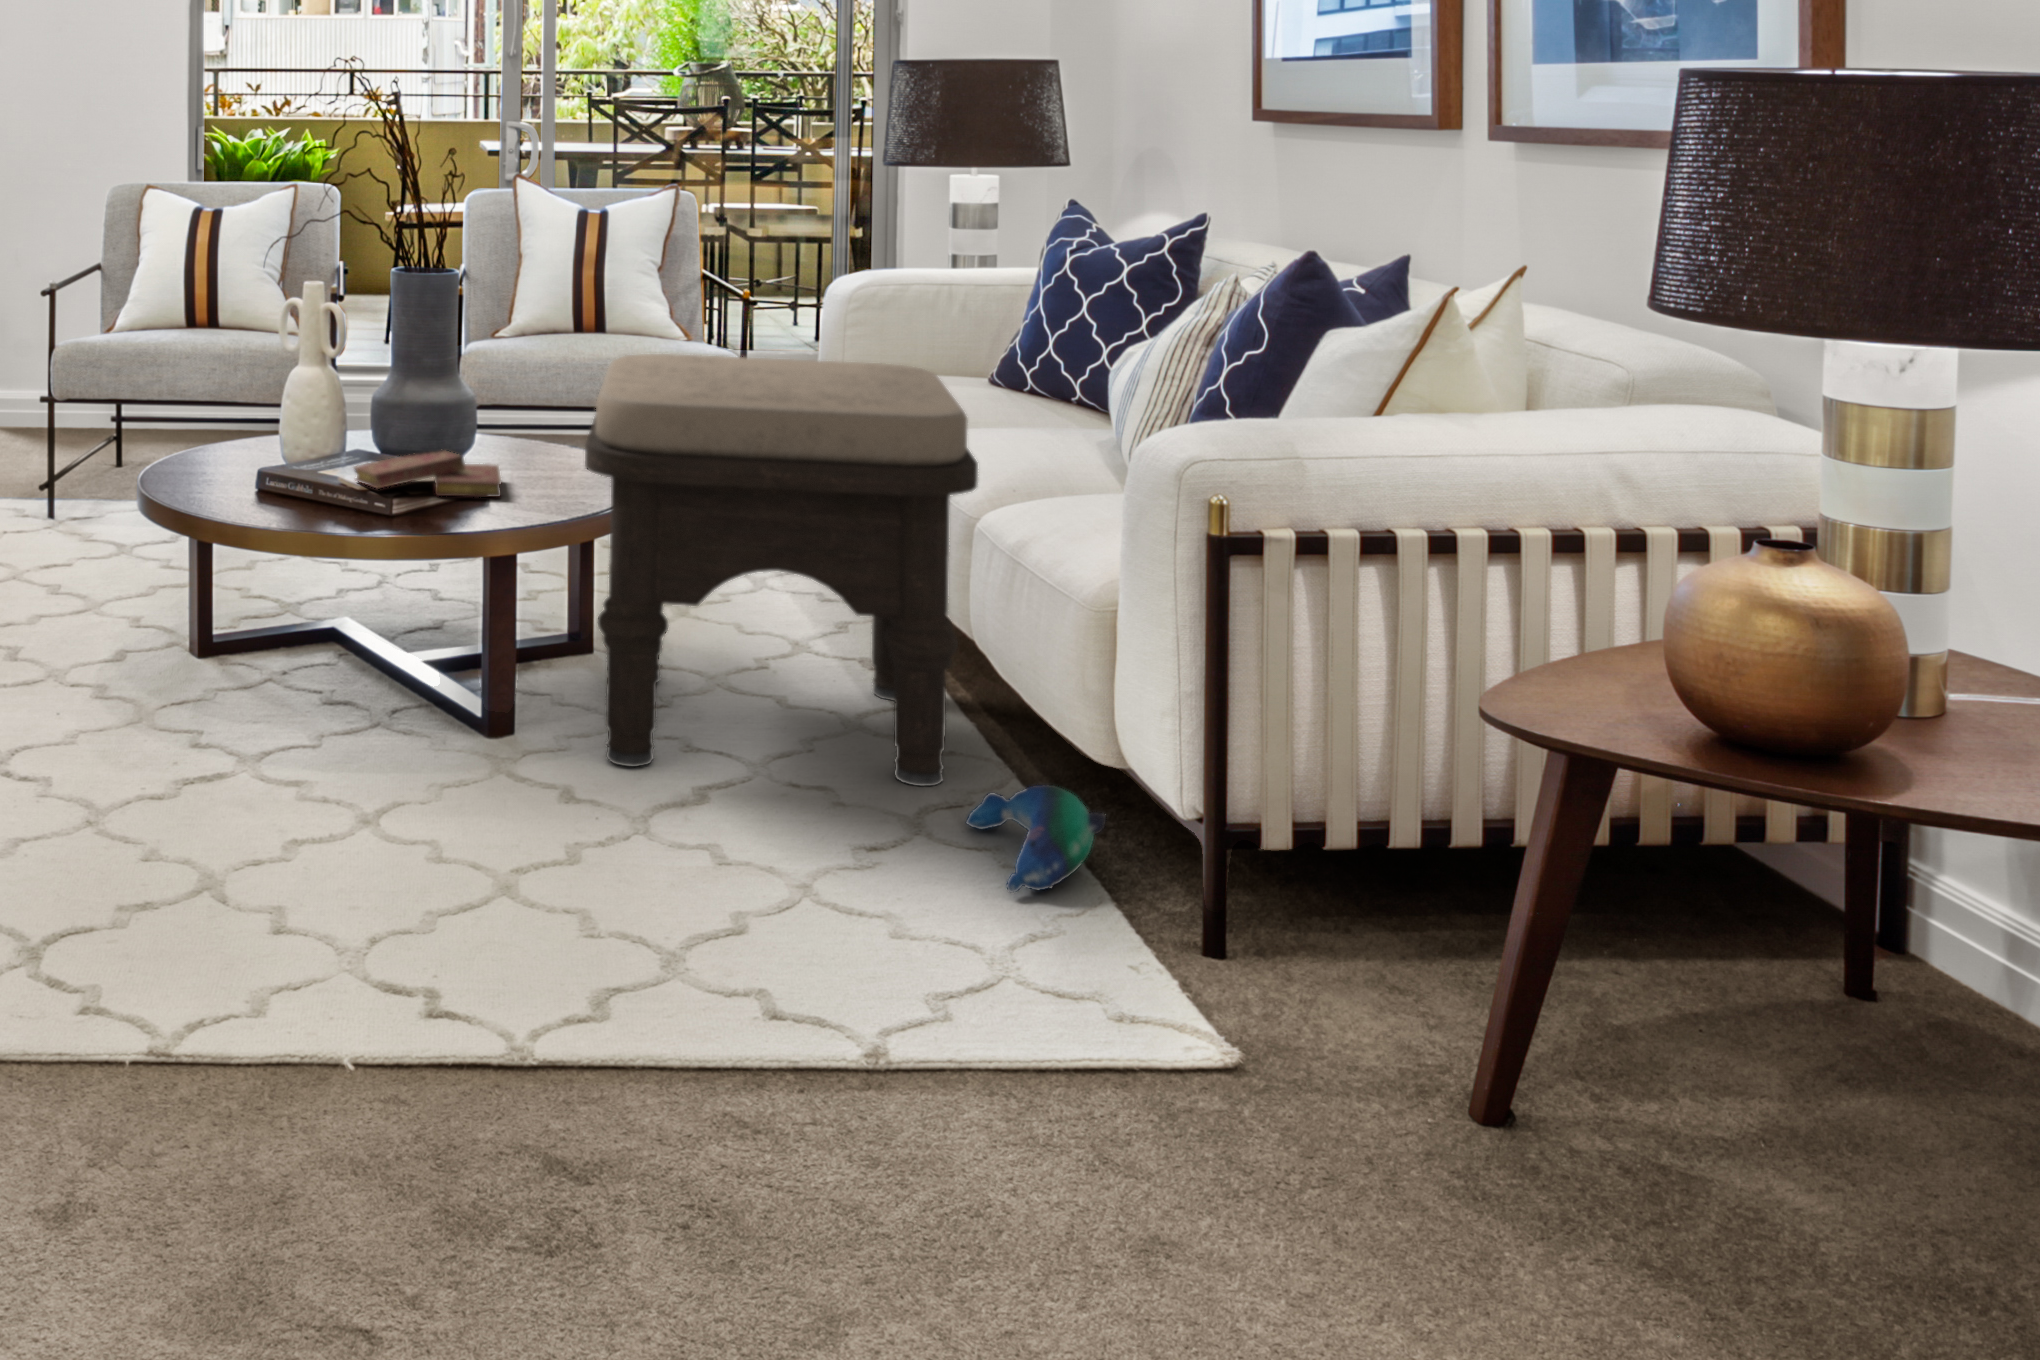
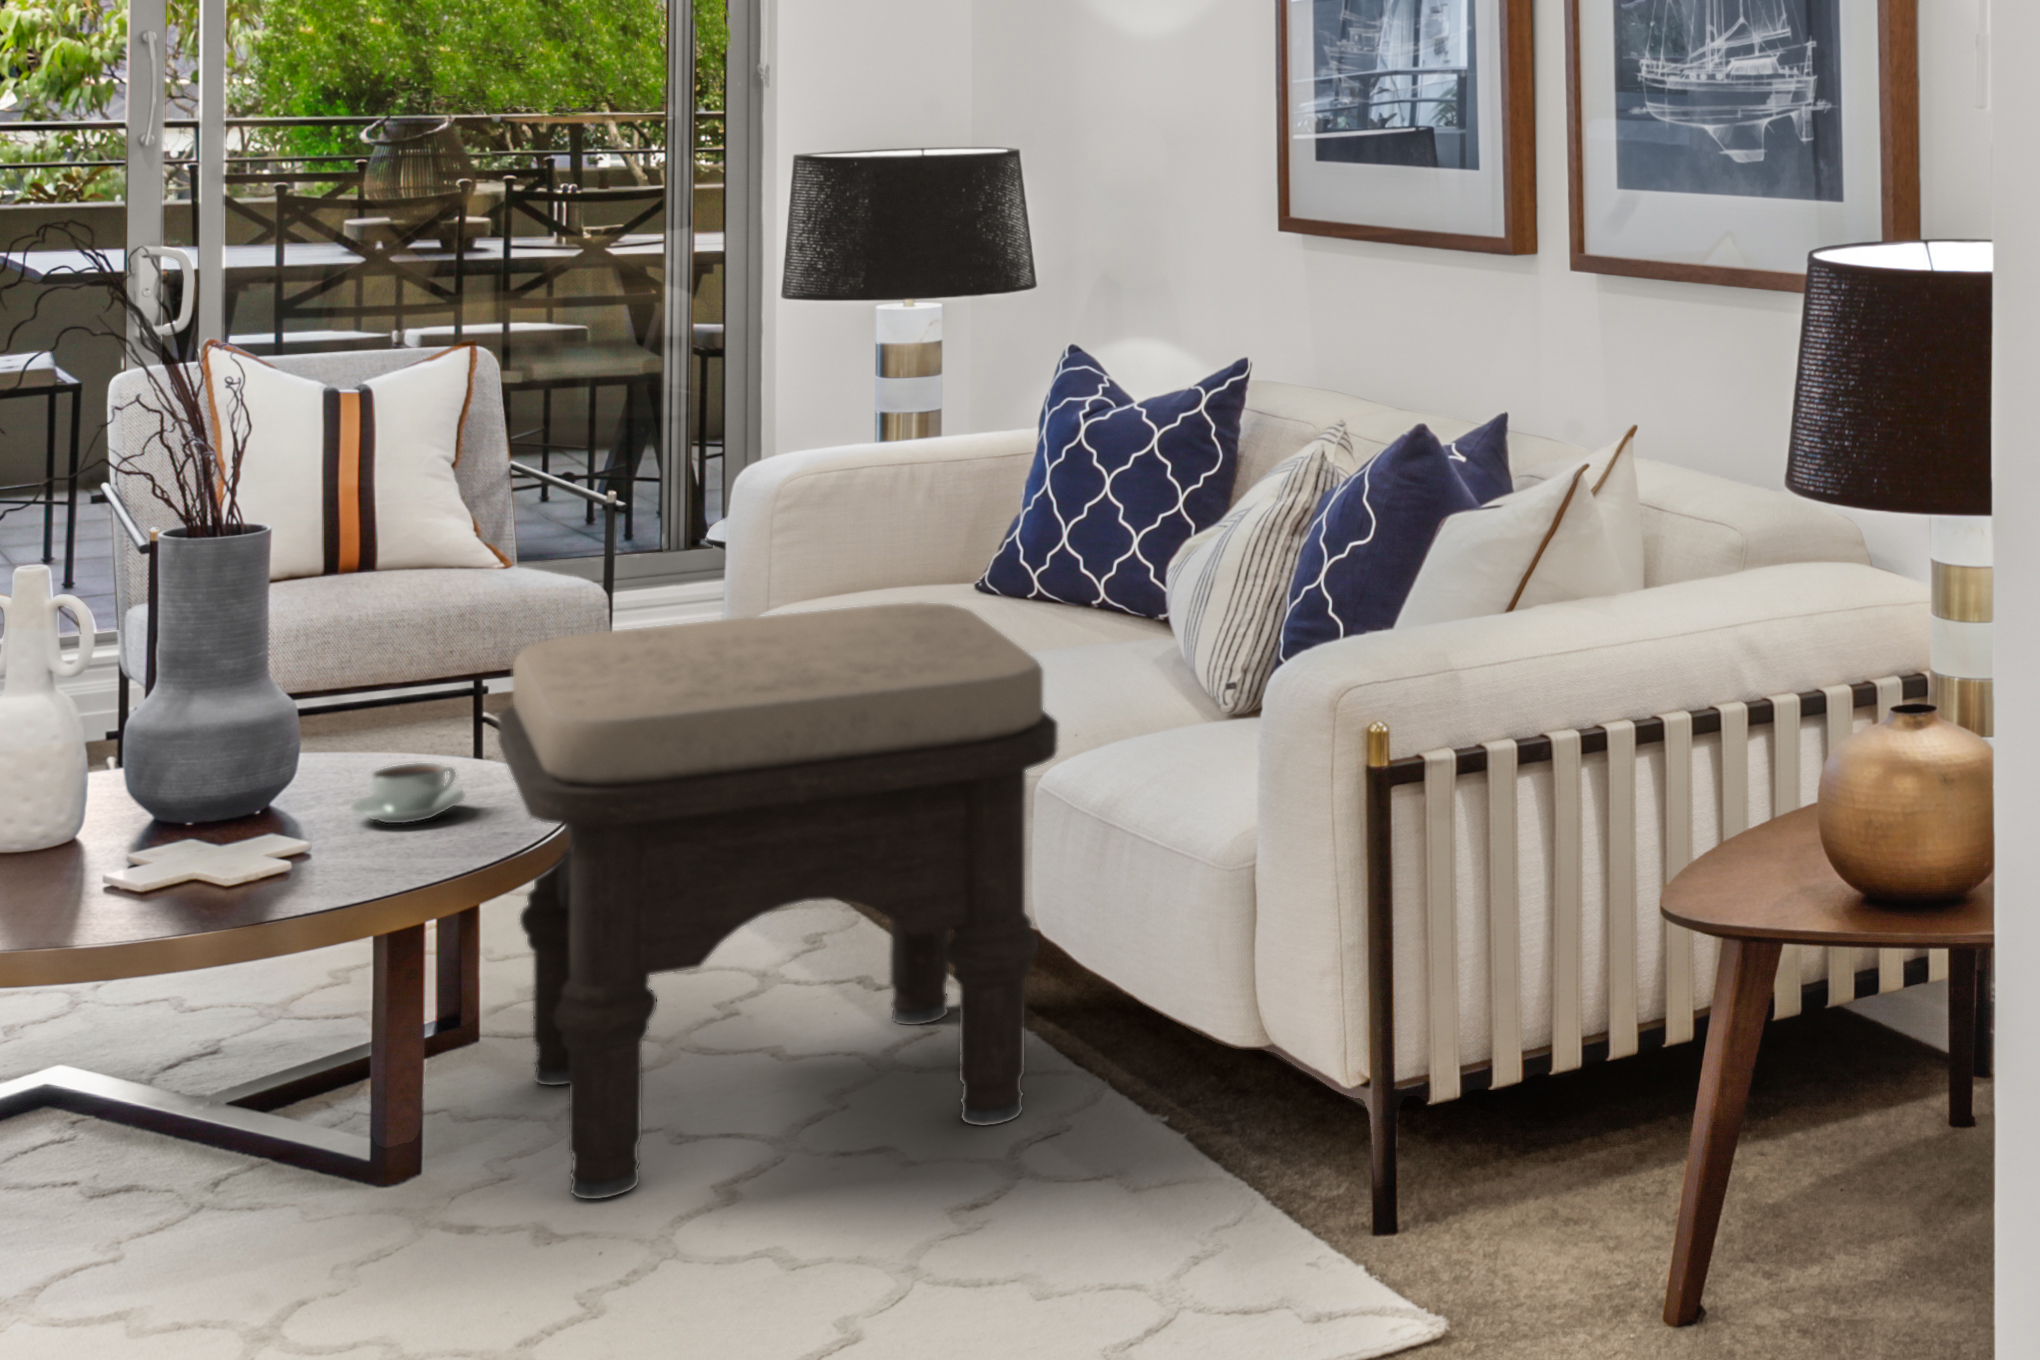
coffee cup: none [507,431,580,471] -> present [351,763,465,823]
book: present [354,451,501,497] -> none [117,821,378,900]
plush toy: present [966,785,1106,893] -> none [1070,1085,1244,1222]

